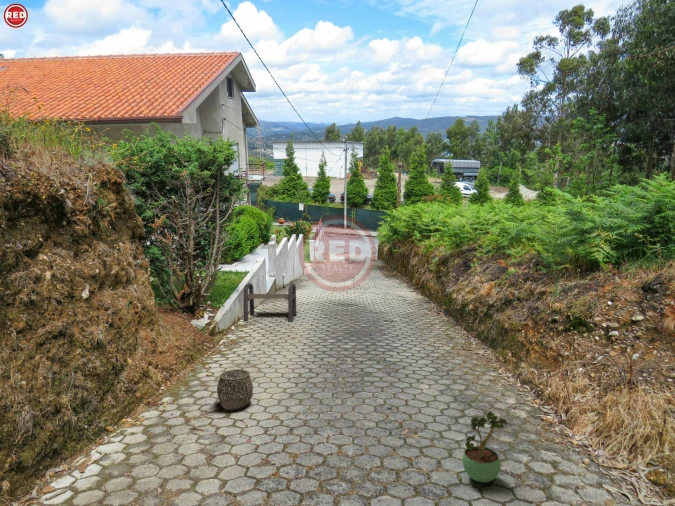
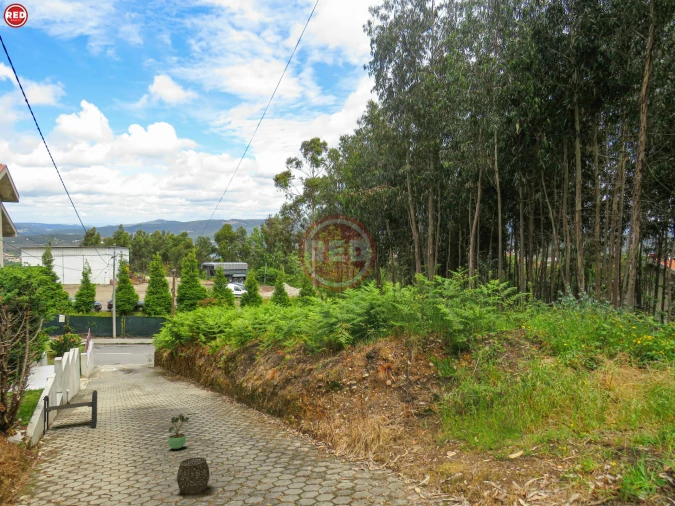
woven basket: present [217,369,253,409] -> present [177,457,210,494]
potted plant: present [463,411,507,482] -> present [168,414,189,449]

